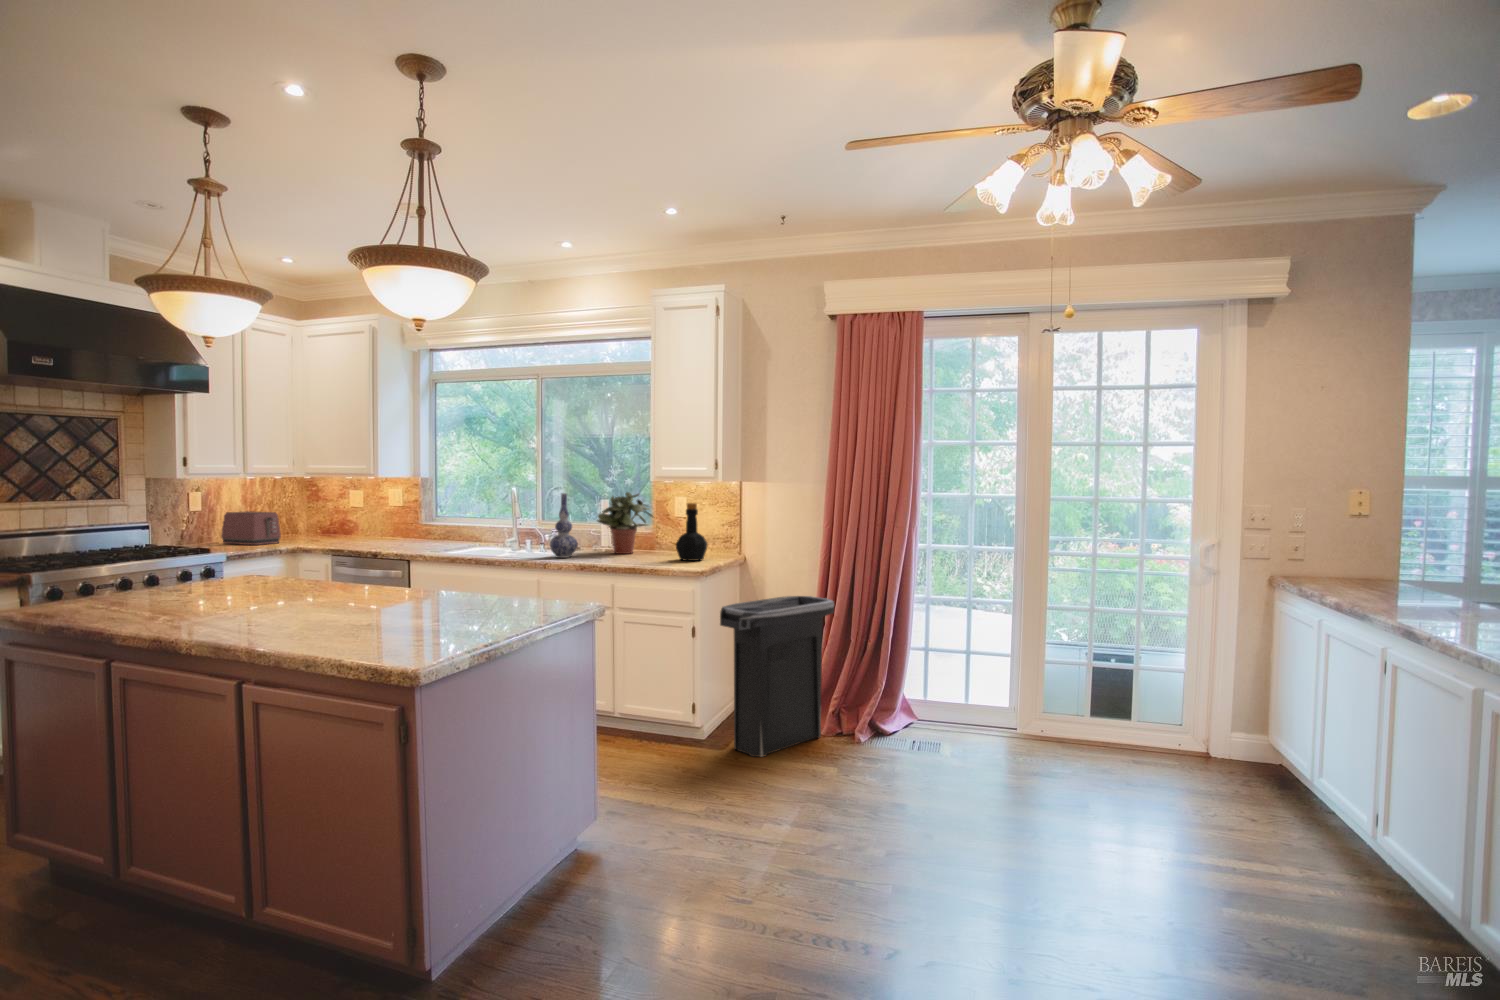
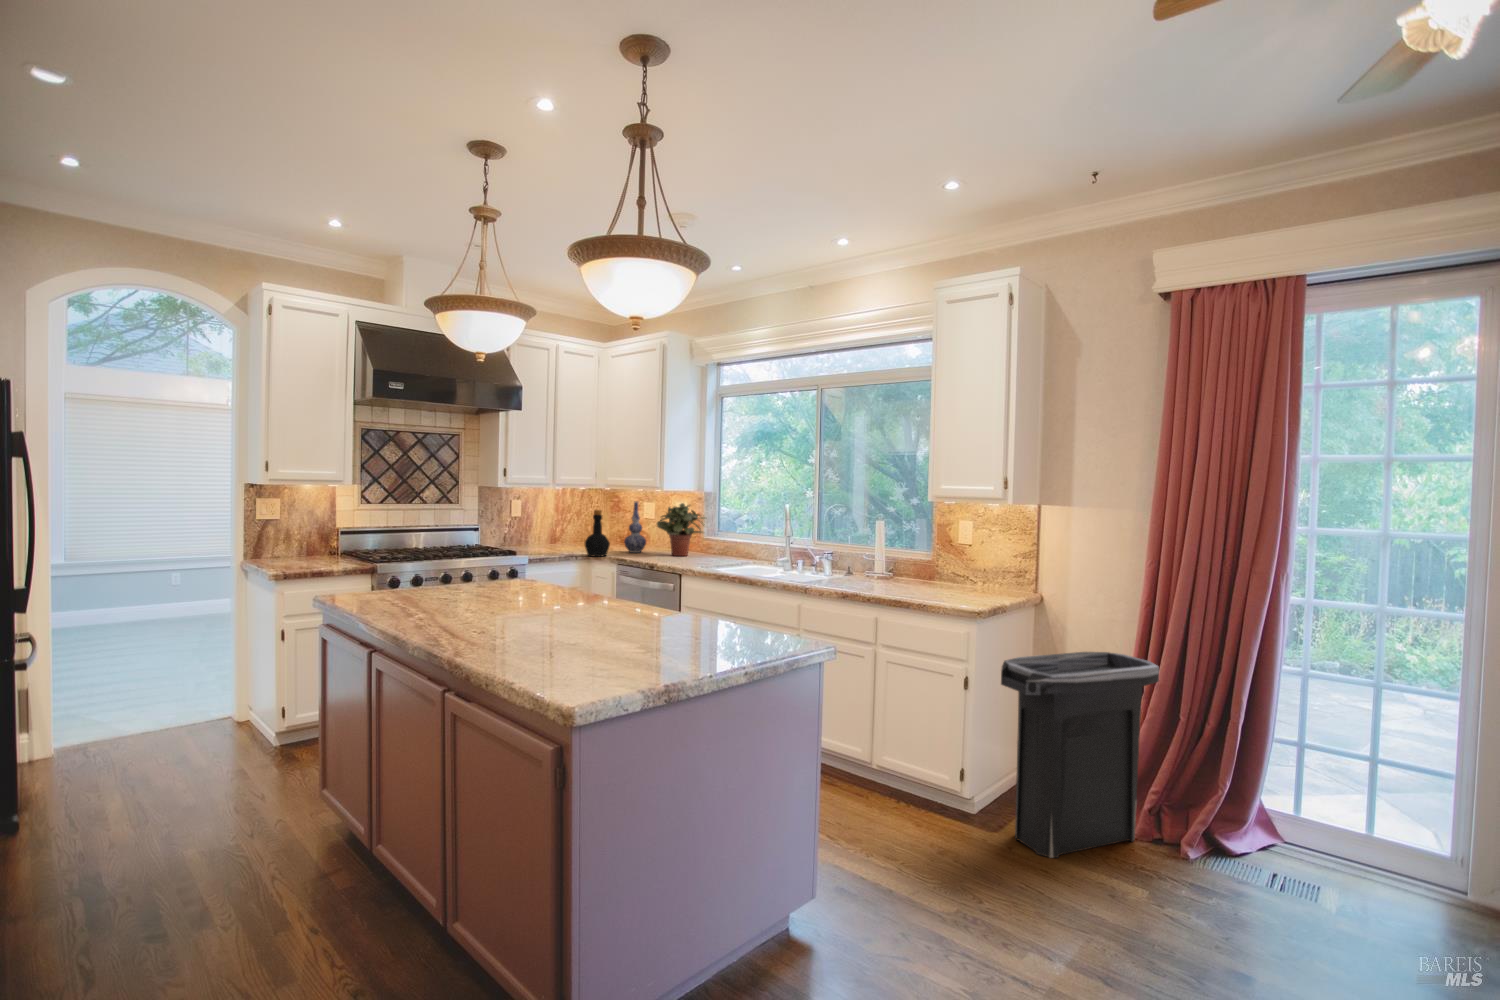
potted plant: present [597,492,653,554] -> present [657,503,705,556]
vase: present [550,493,578,558] -> present [624,502,646,553]
bottle: present [676,503,707,561] -> present [585,510,610,557]
toaster: present [221,511,281,545] -> none [540,518,585,549]

